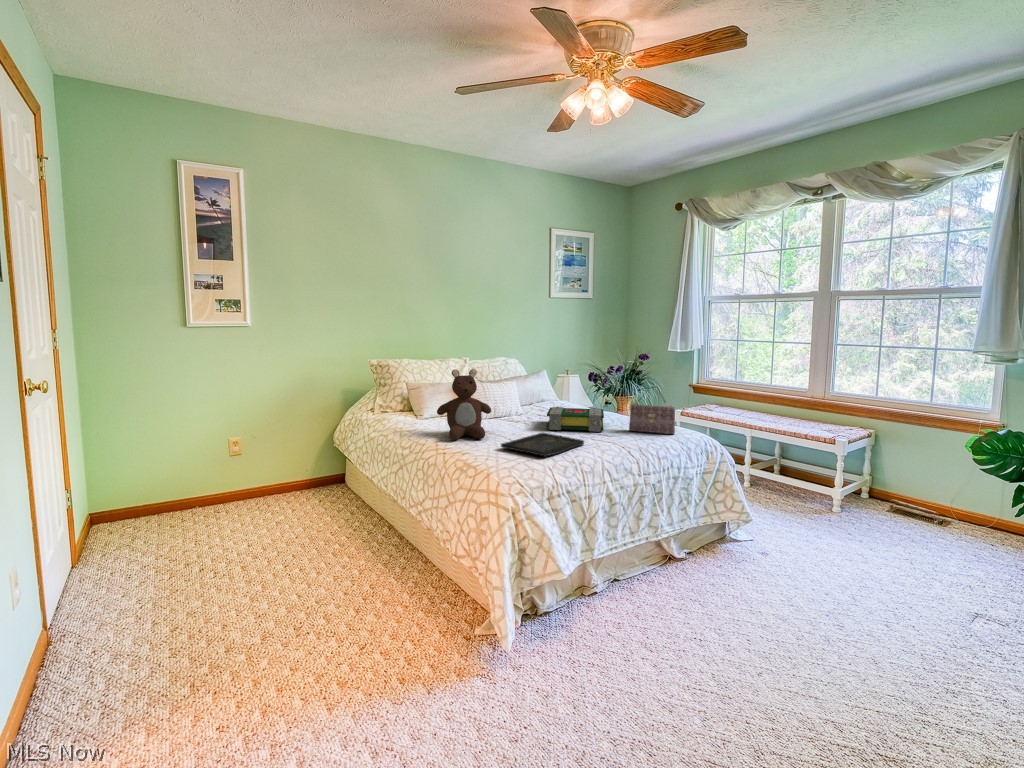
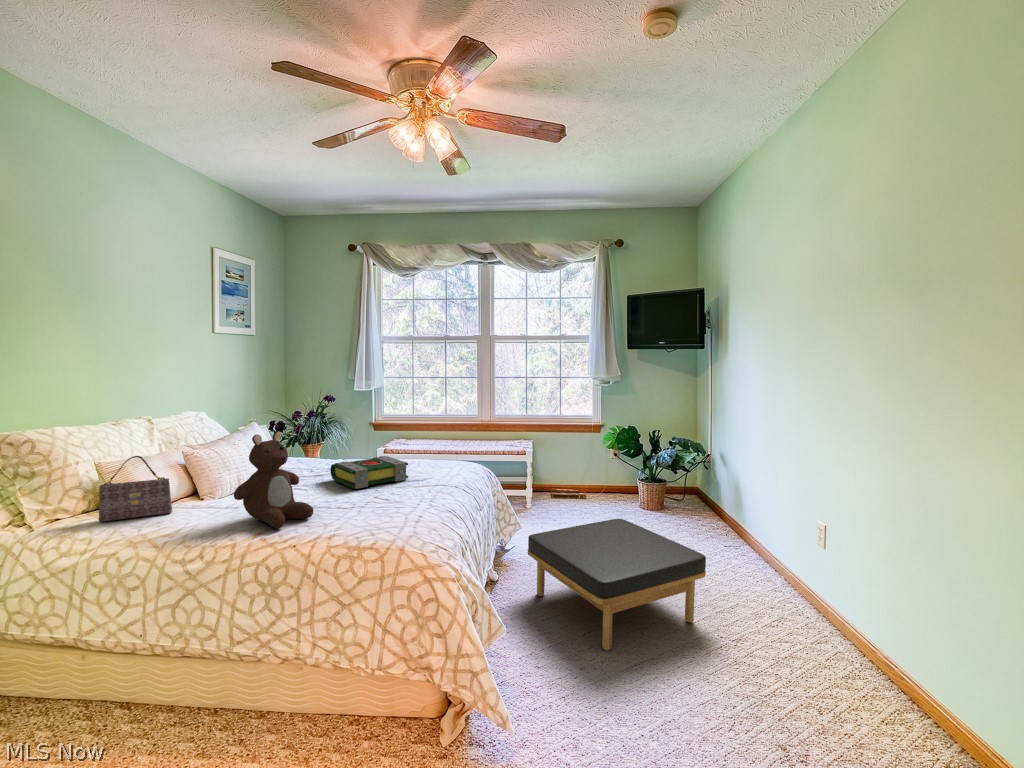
handbag: present [629,387,675,434] -> present [99,456,172,521]
tray: present [501,433,584,456] -> none [359,491,426,520]
ottoman: none [688,519,911,710] -> present [528,519,706,650]

